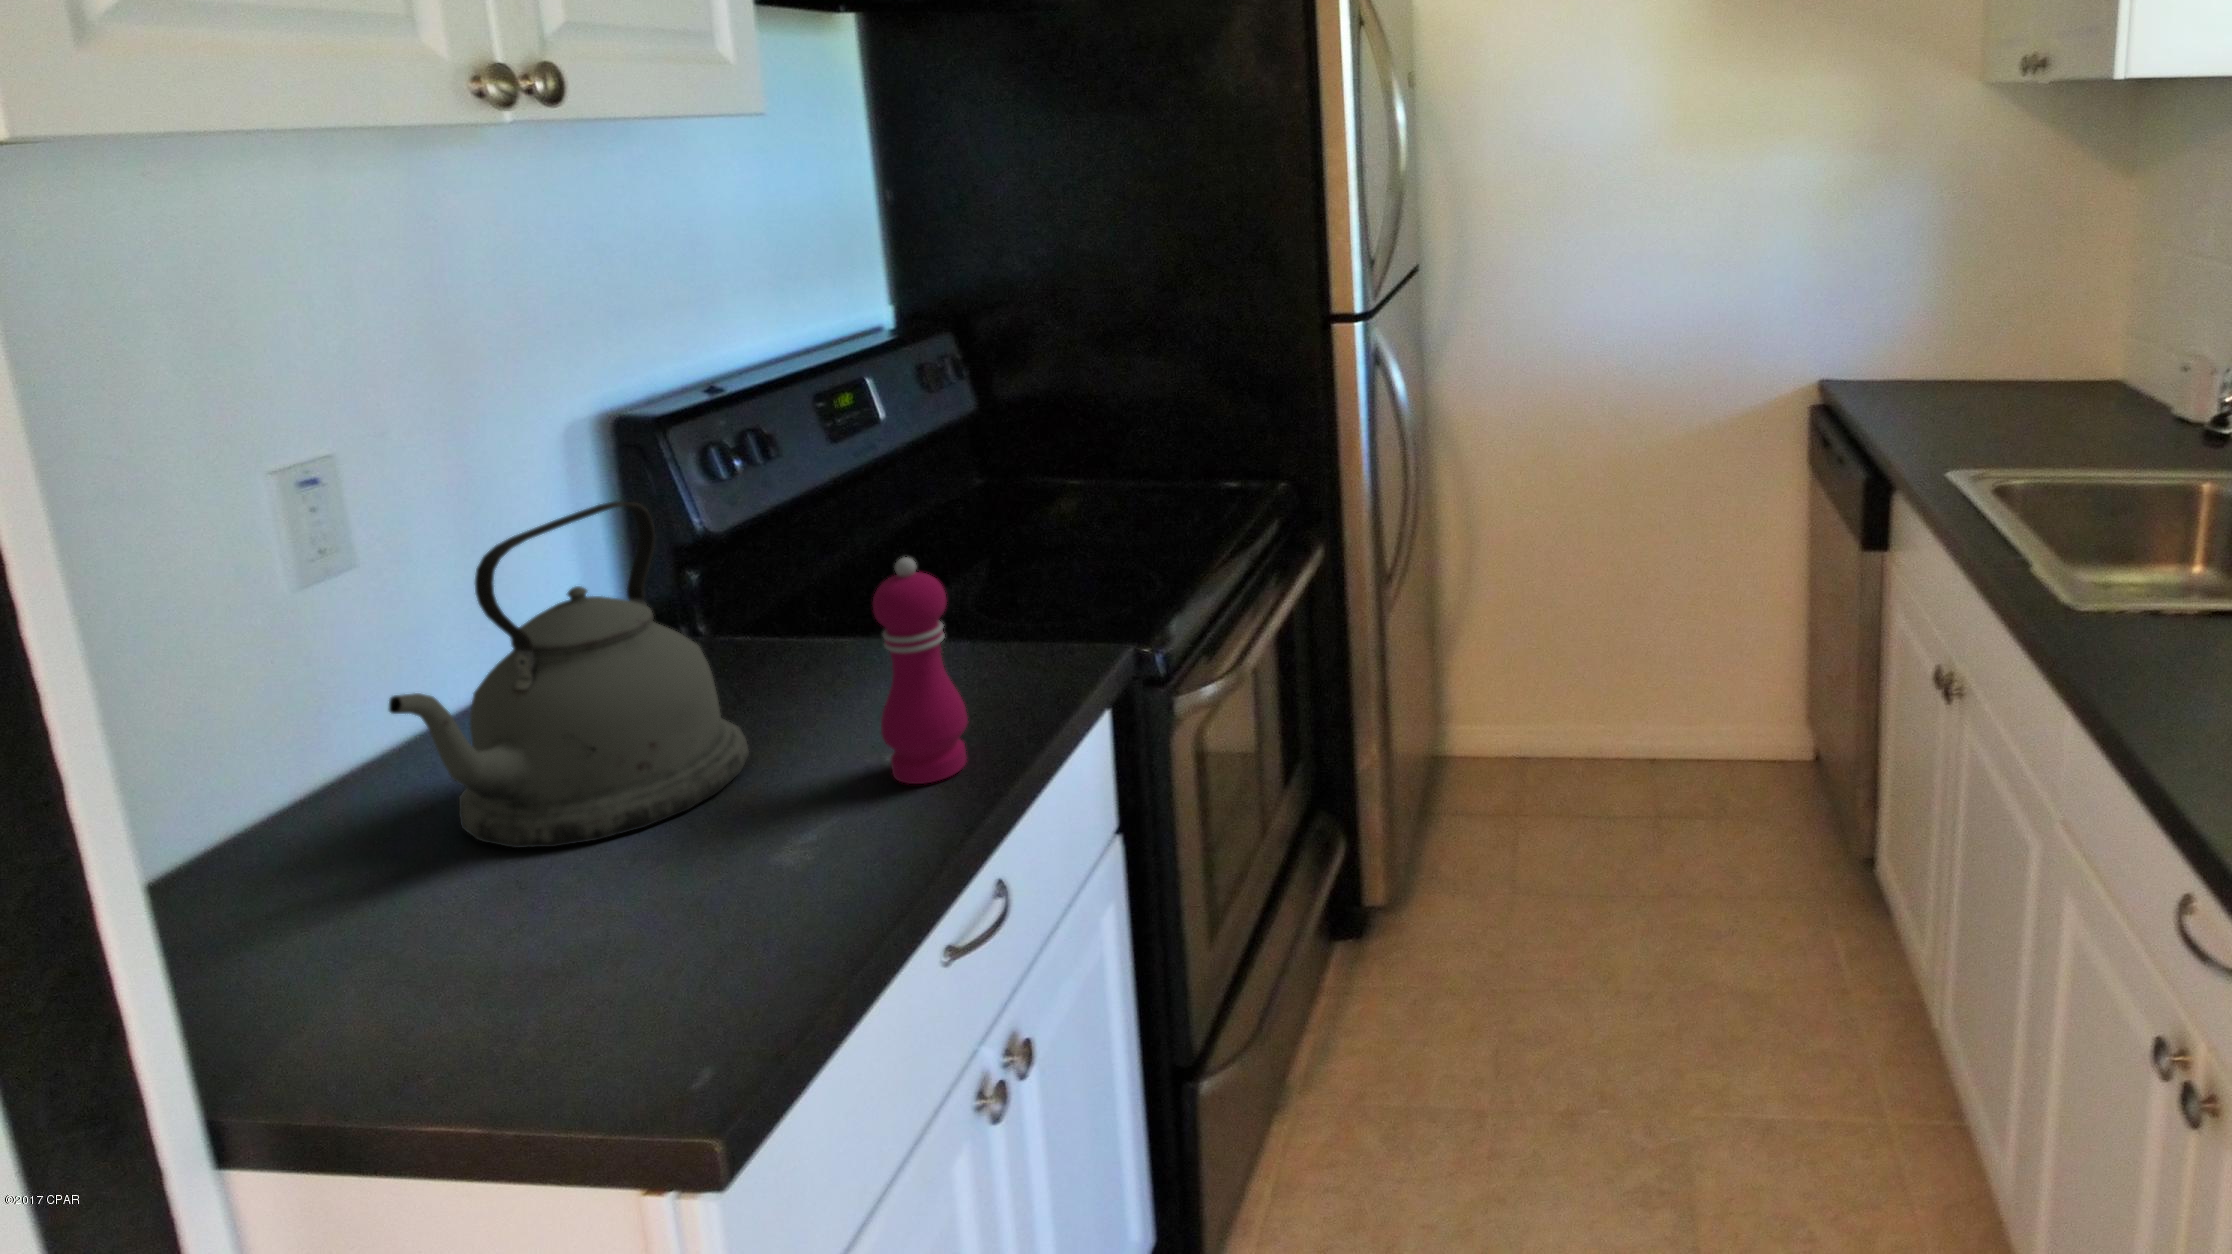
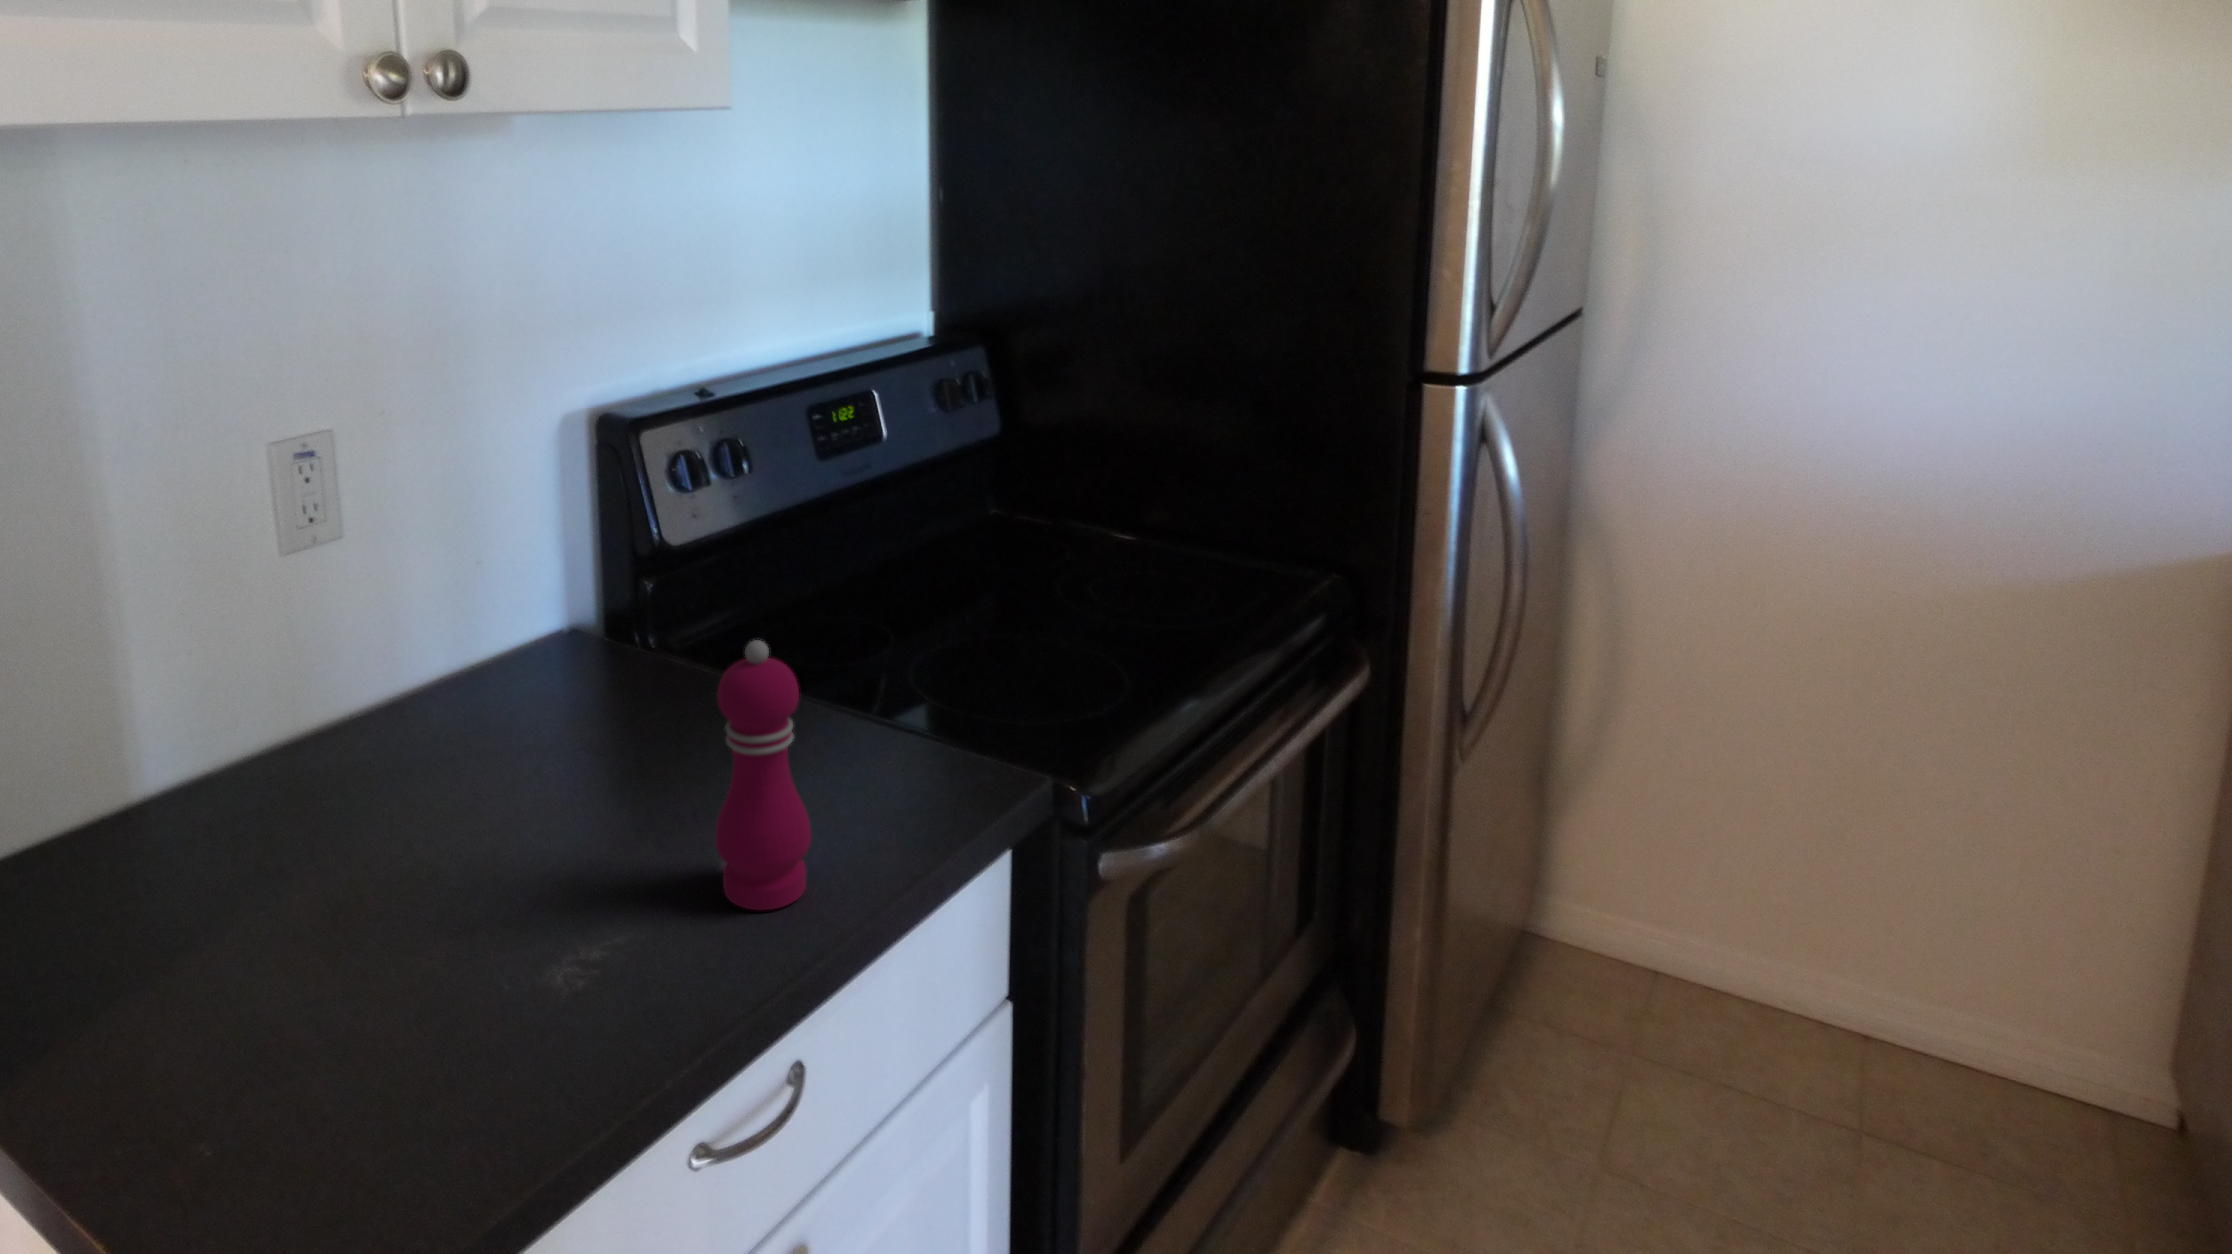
kettle: present [389,501,749,848] -> none [264,516,618,876]

